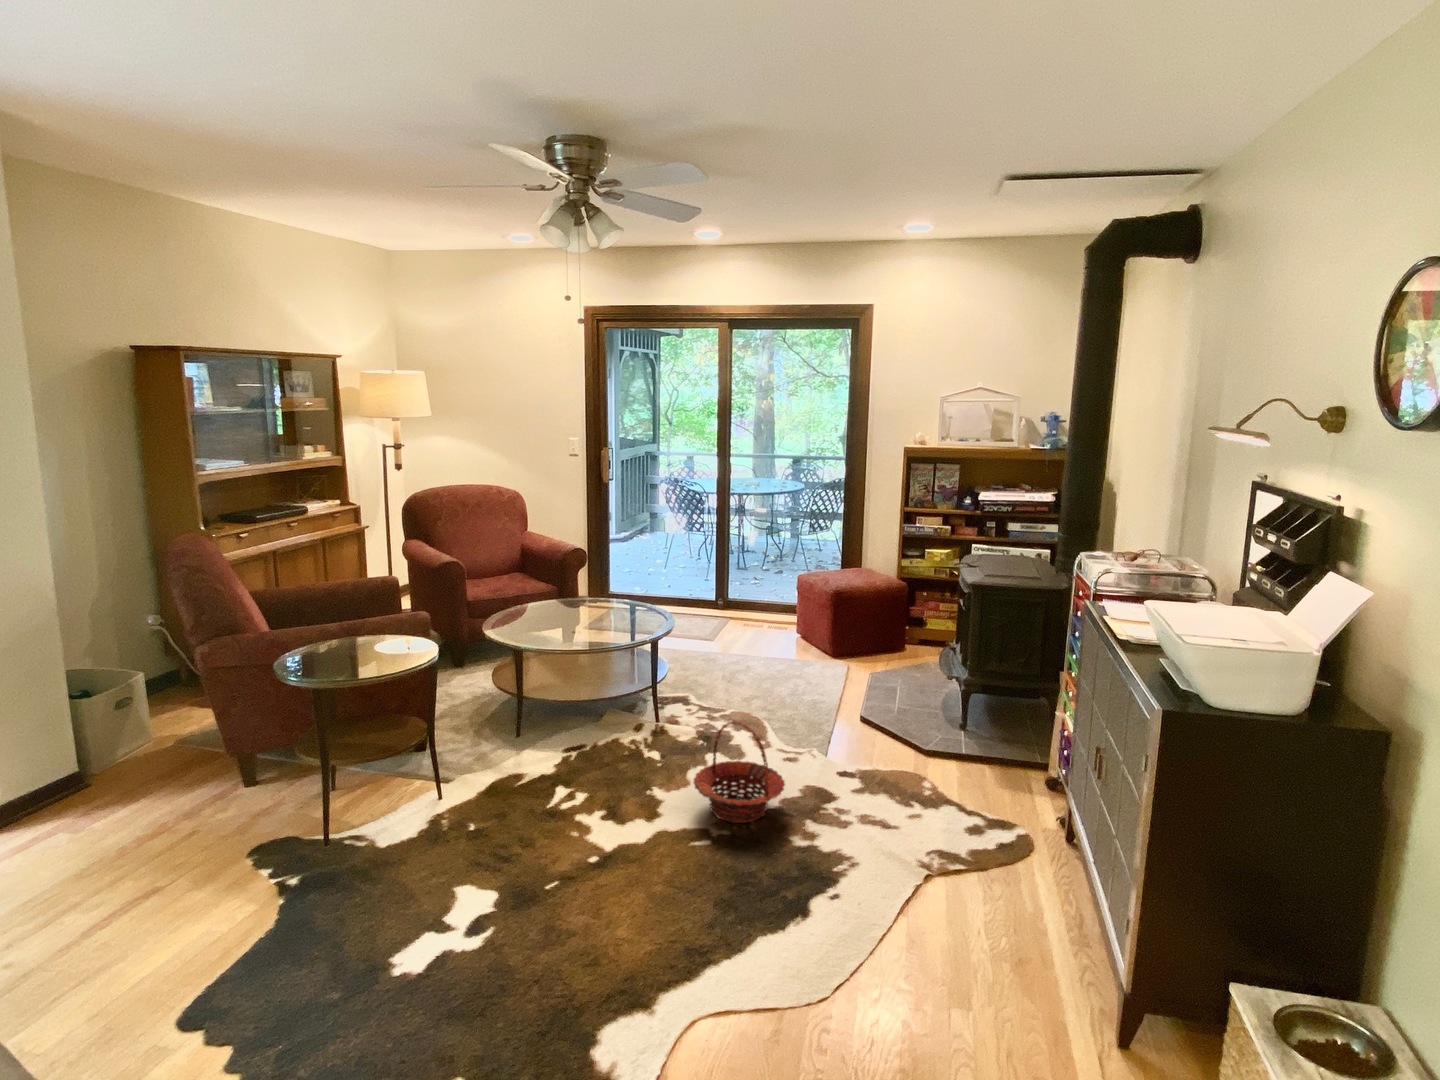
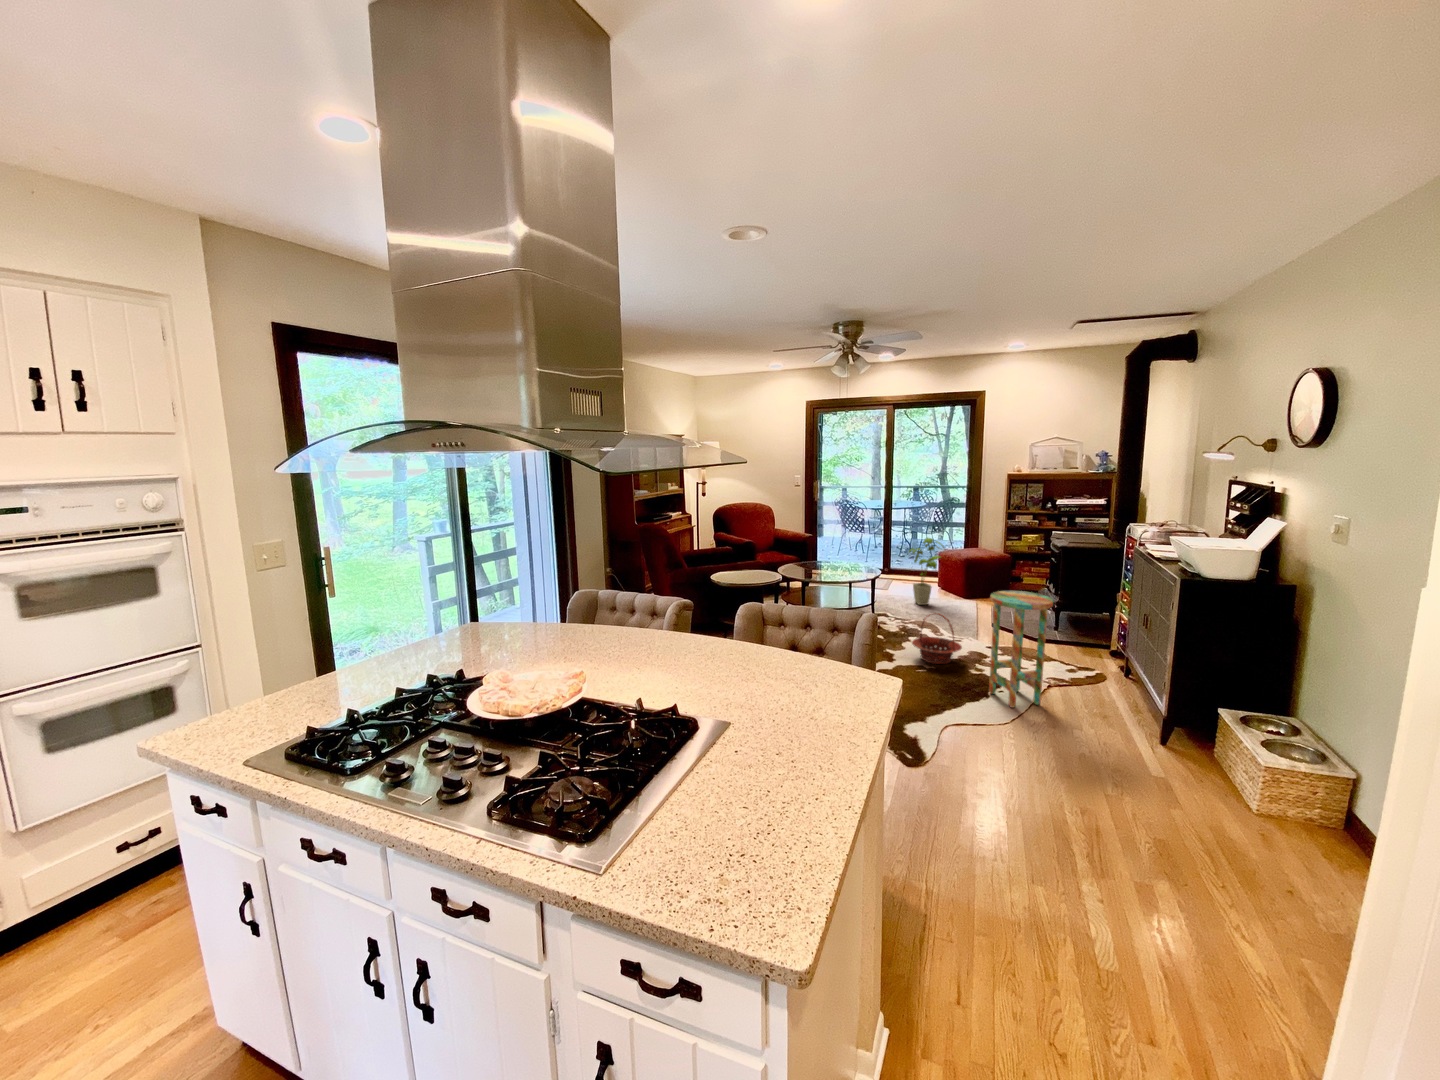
house plant: none [732,556,791,674] -> present [909,538,943,605]
side table: none [813,696,931,946] -> present [989,591,1053,708]

